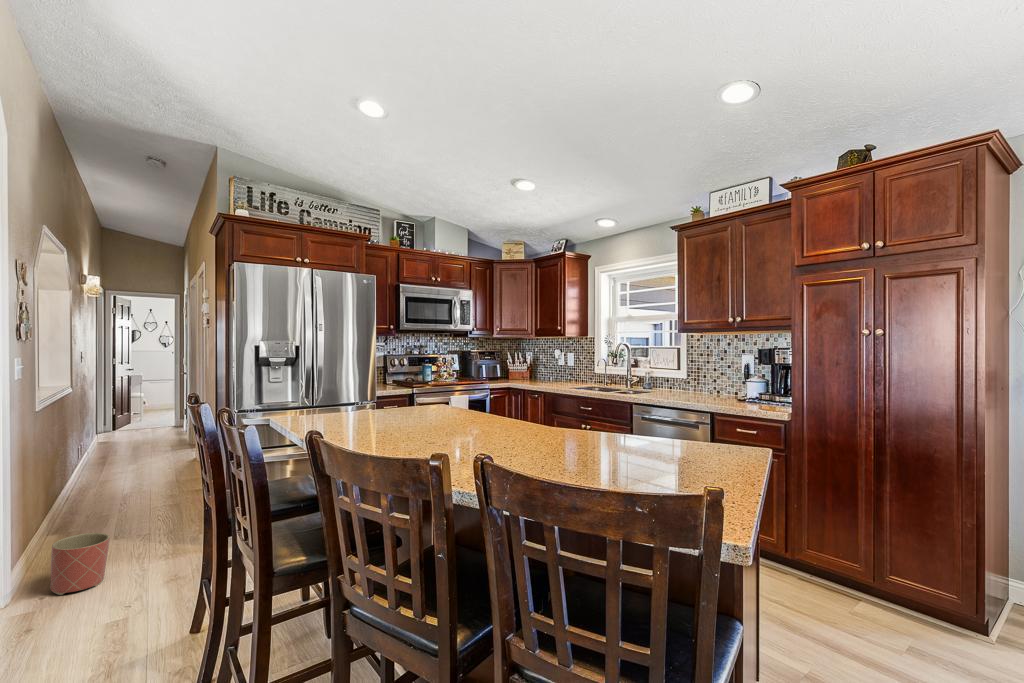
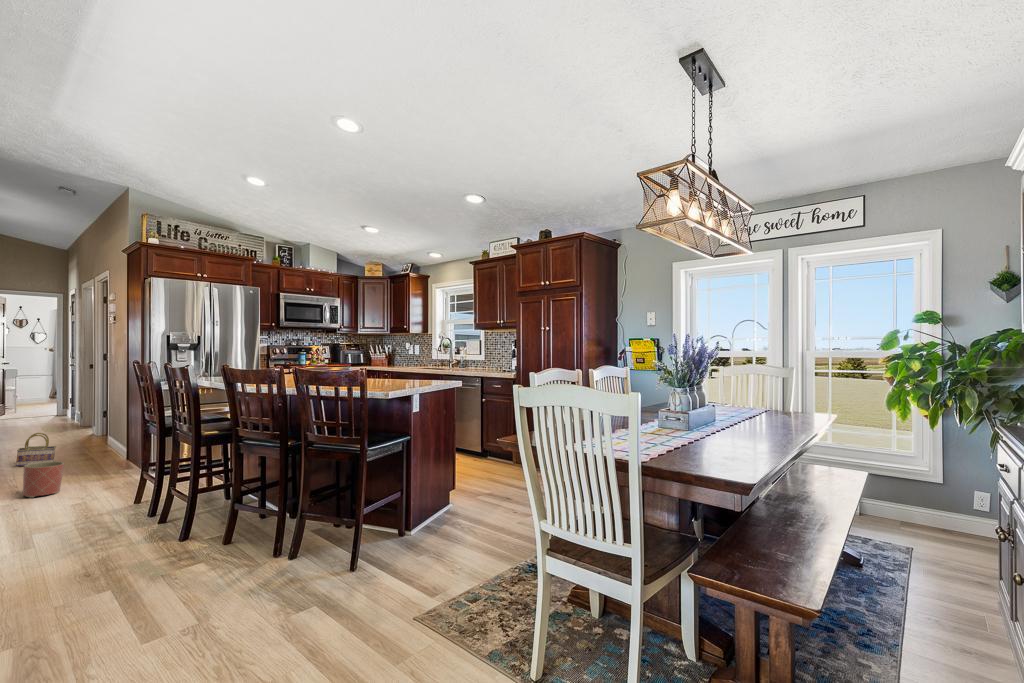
basket: none [85,468,134,514] -> present [16,433,56,466]

